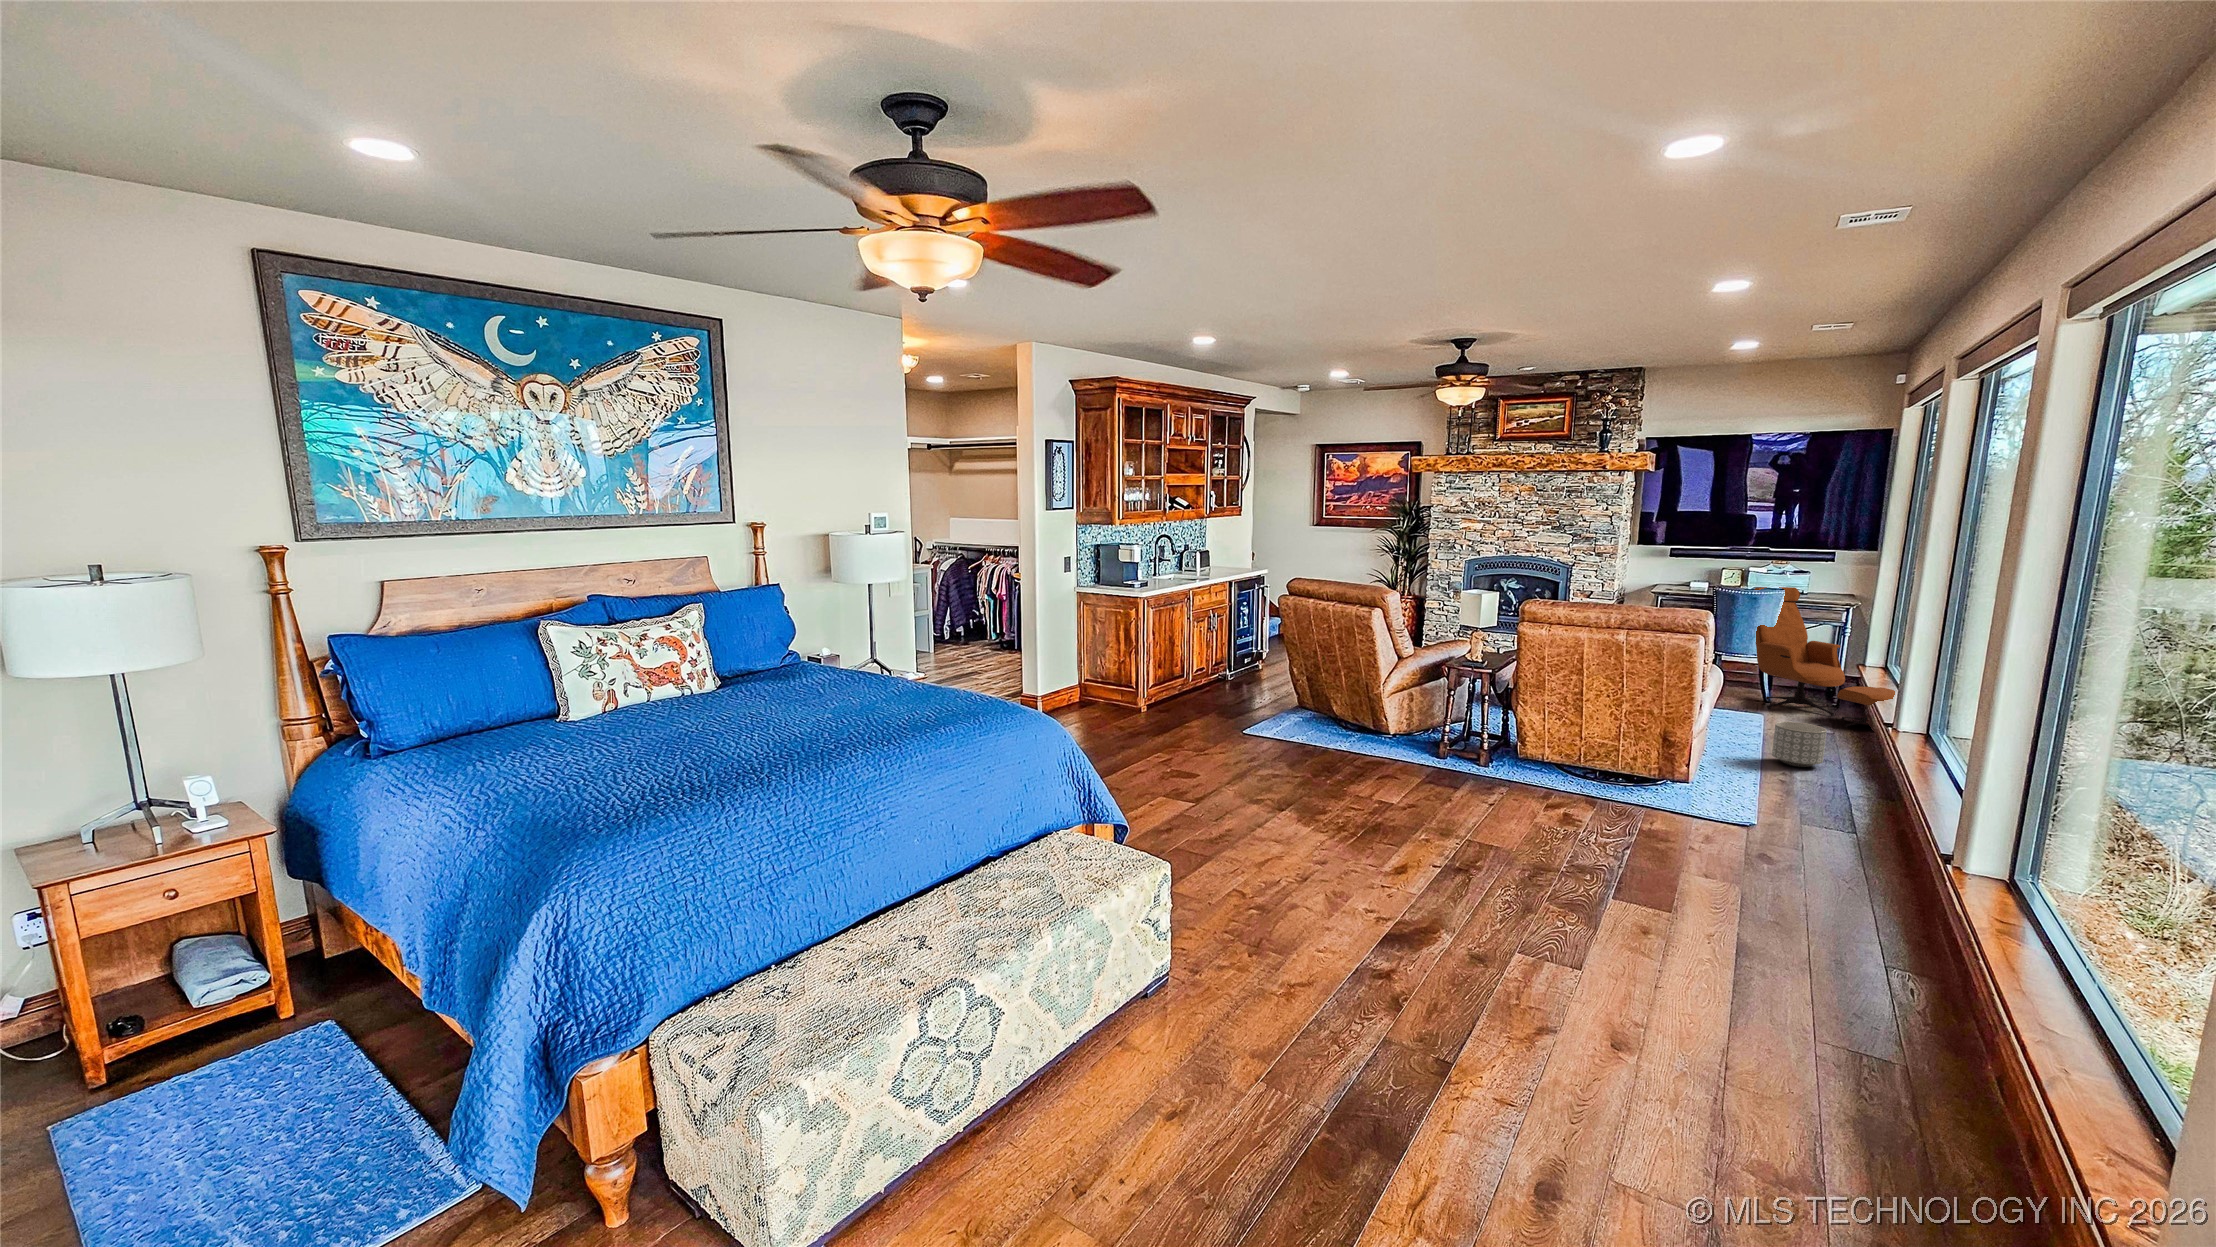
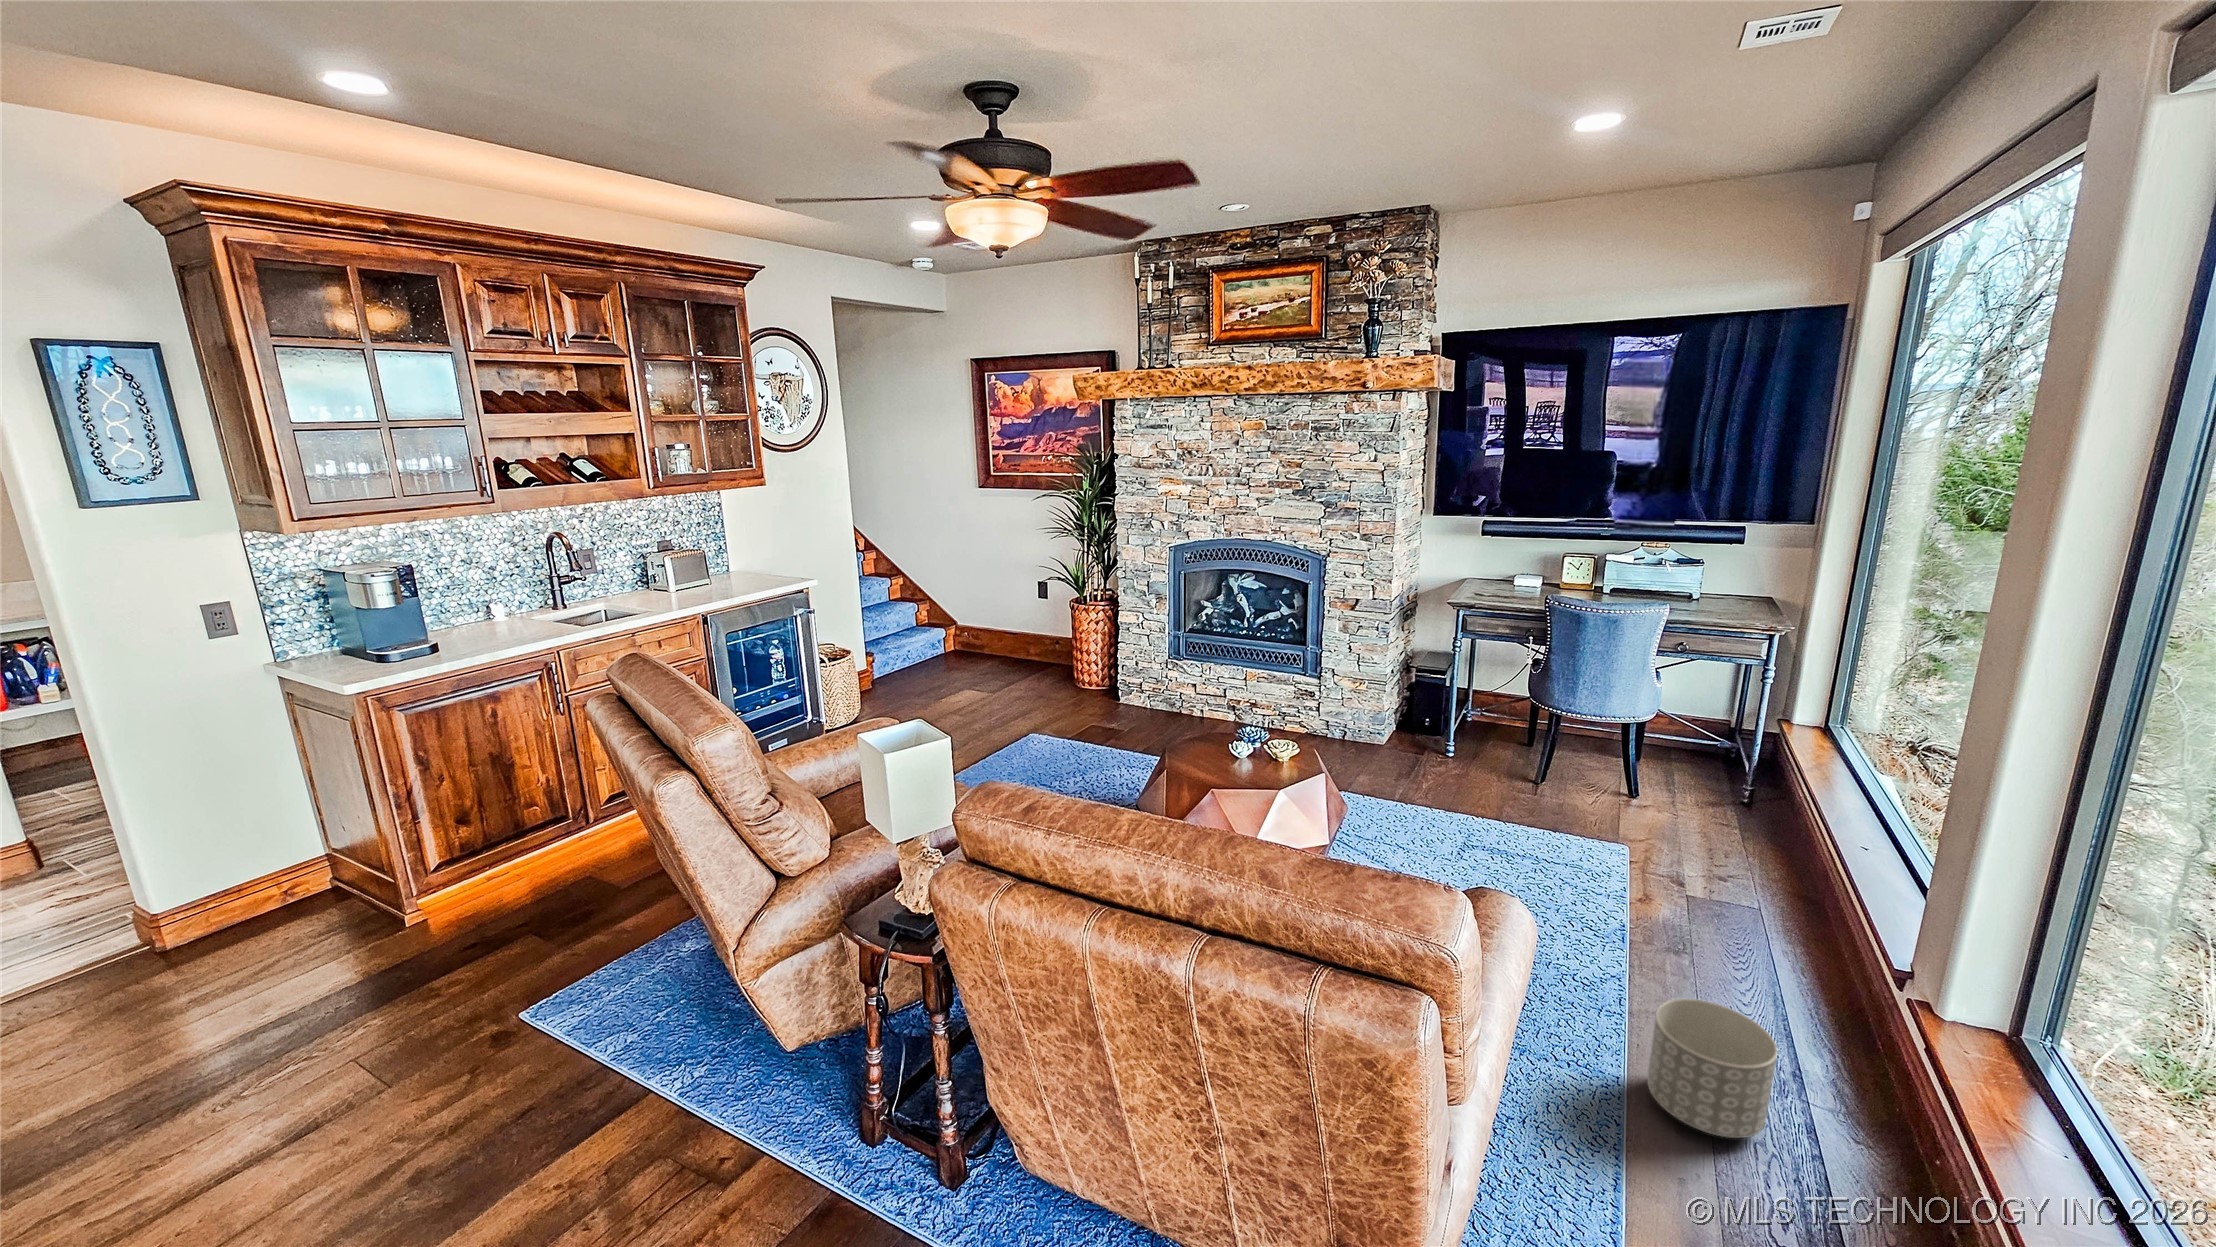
lounge chair: present [1755,587,1895,727] -> none [1609,597,1899,914]

